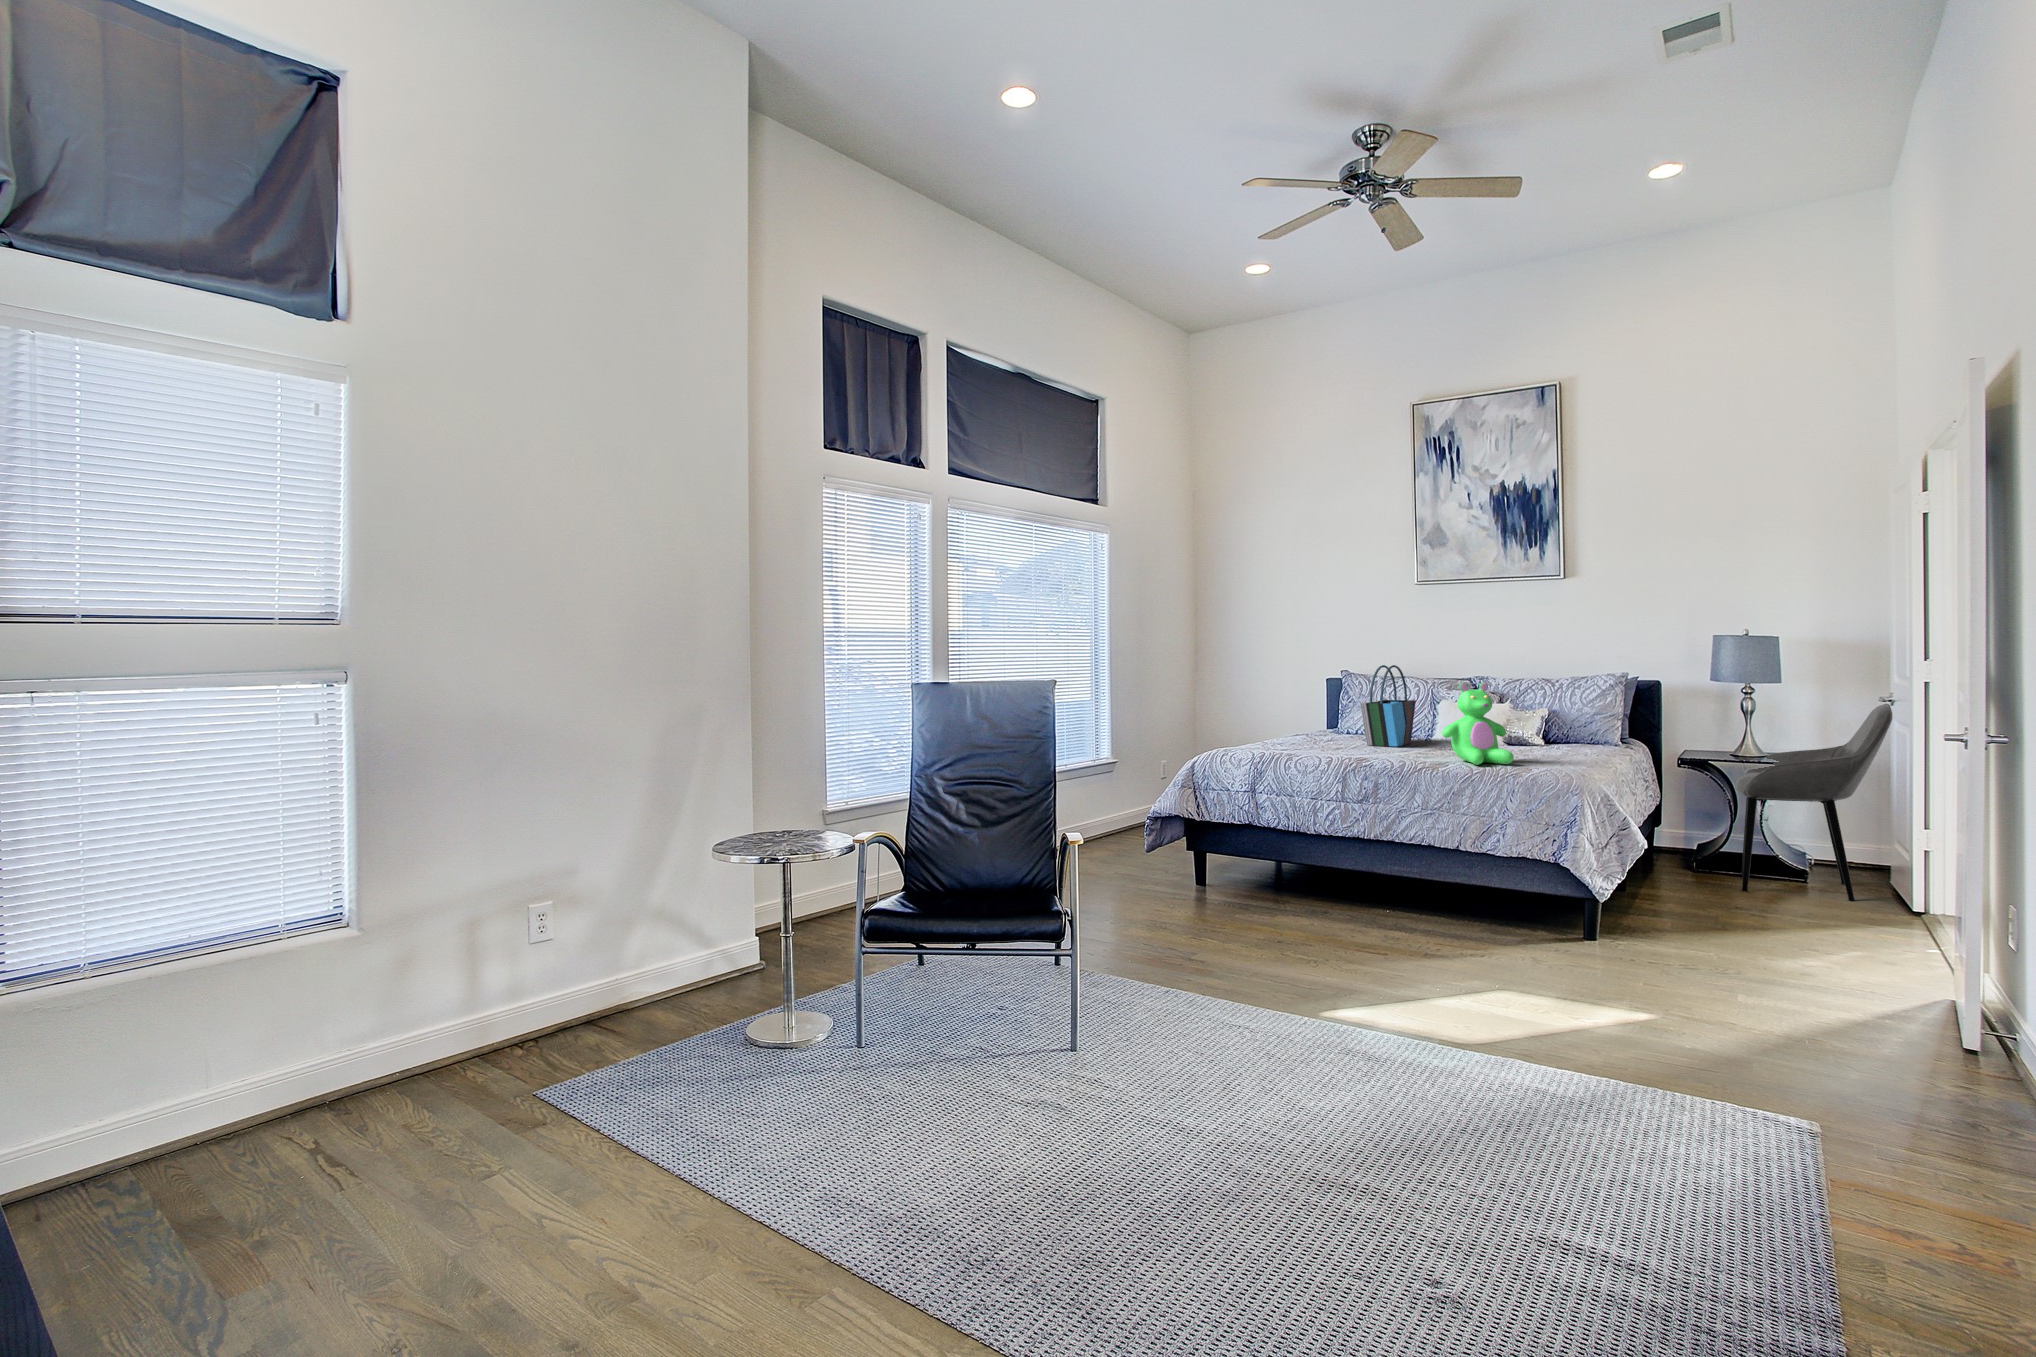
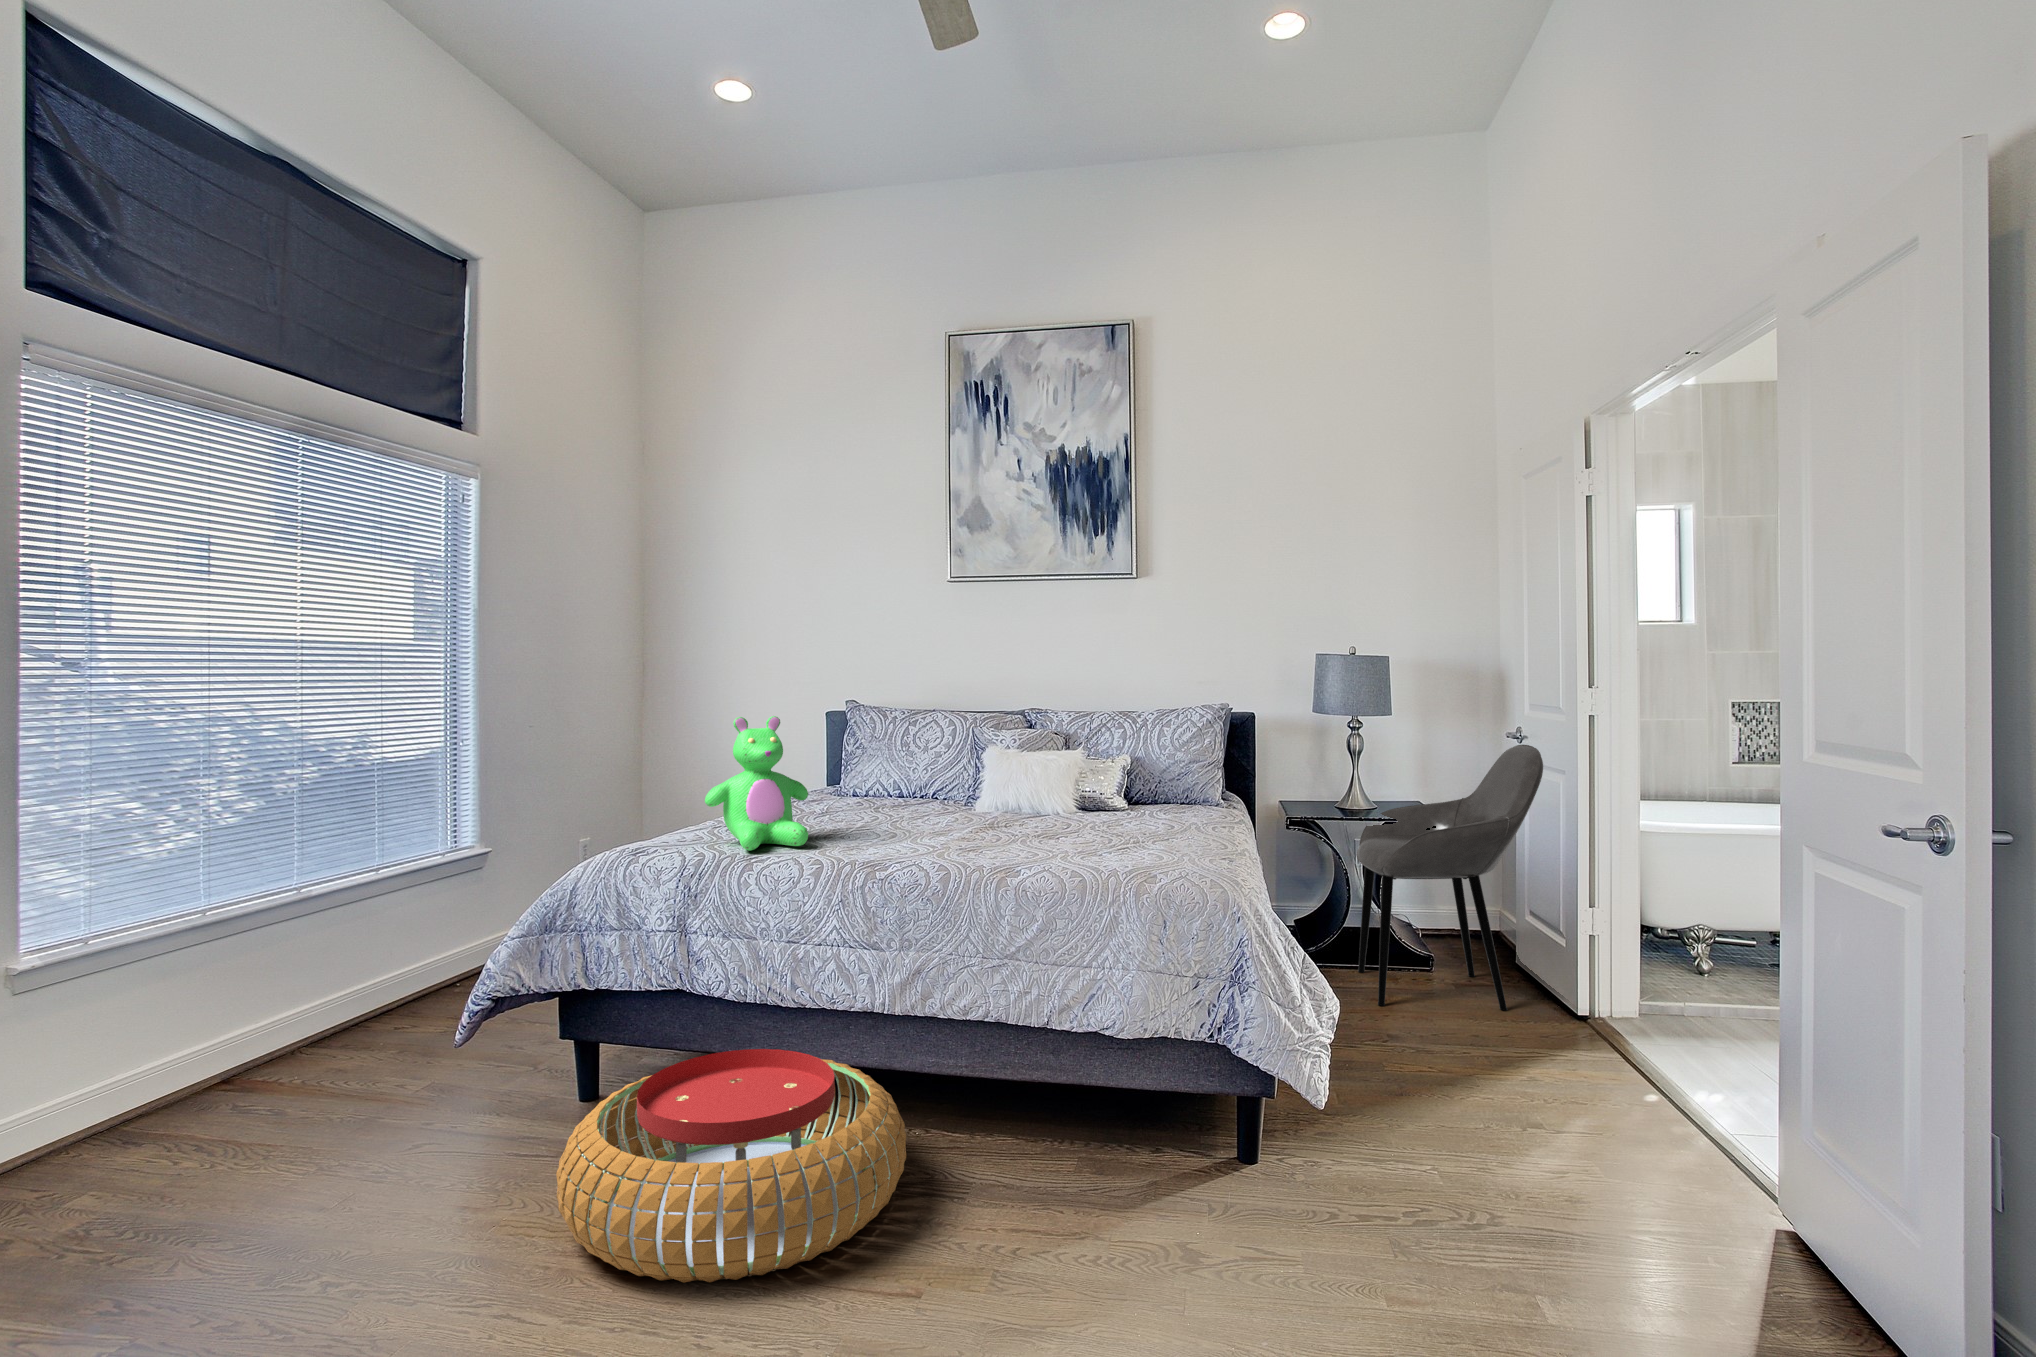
tote bag: present [1360,665,1416,746] -> none [874,694,957,824]
teddy bear: present [1442,682,1514,765] -> present [705,716,808,851]
pouf: none [1206,851,1379,938] -> present [556,1049,906,1283]

